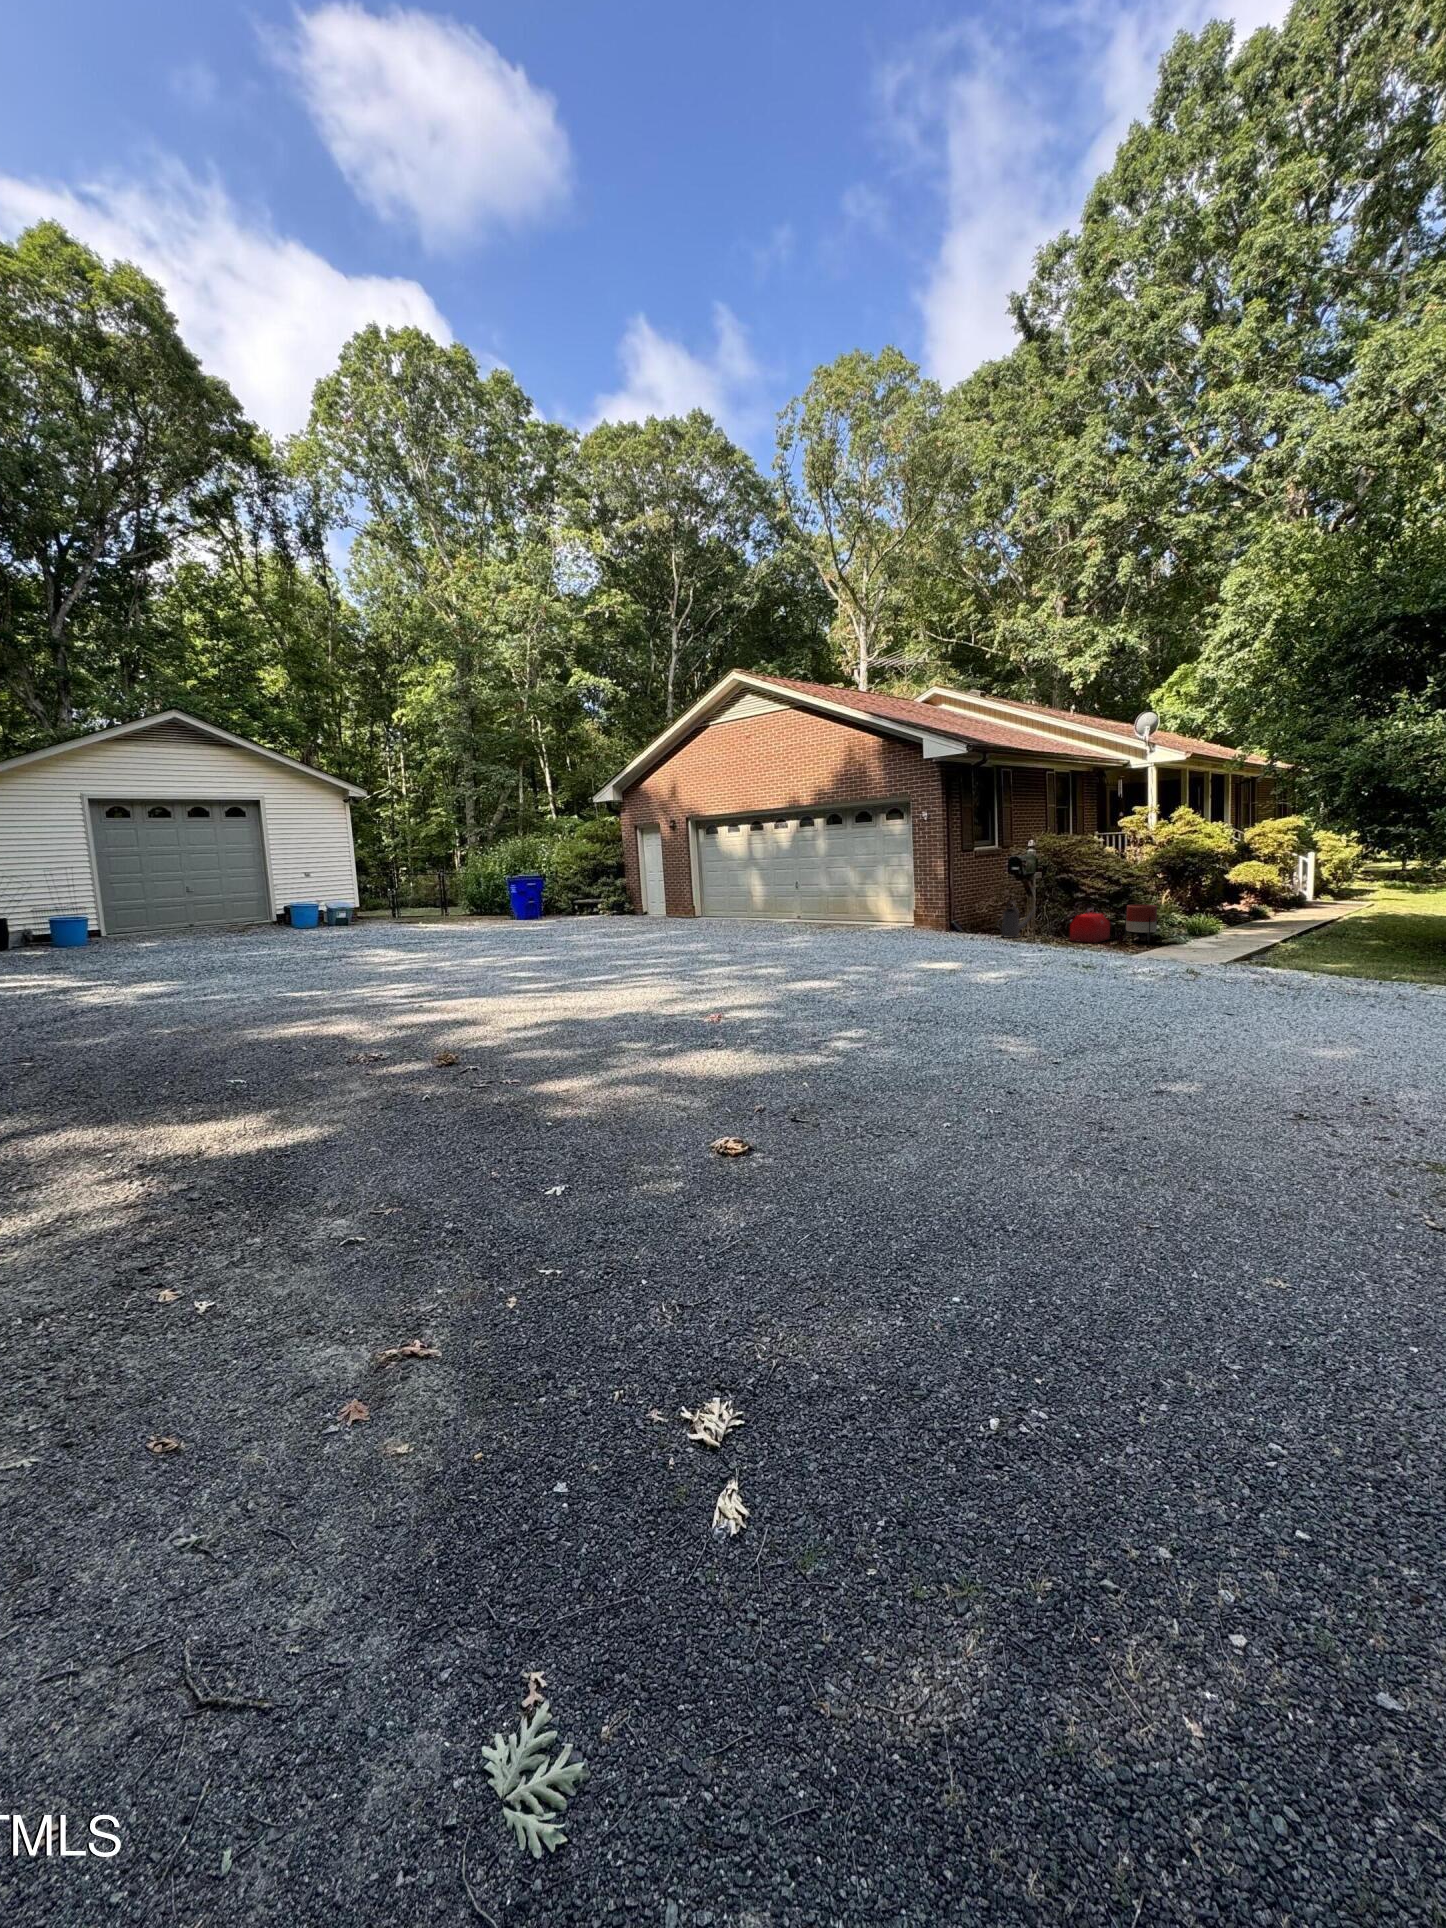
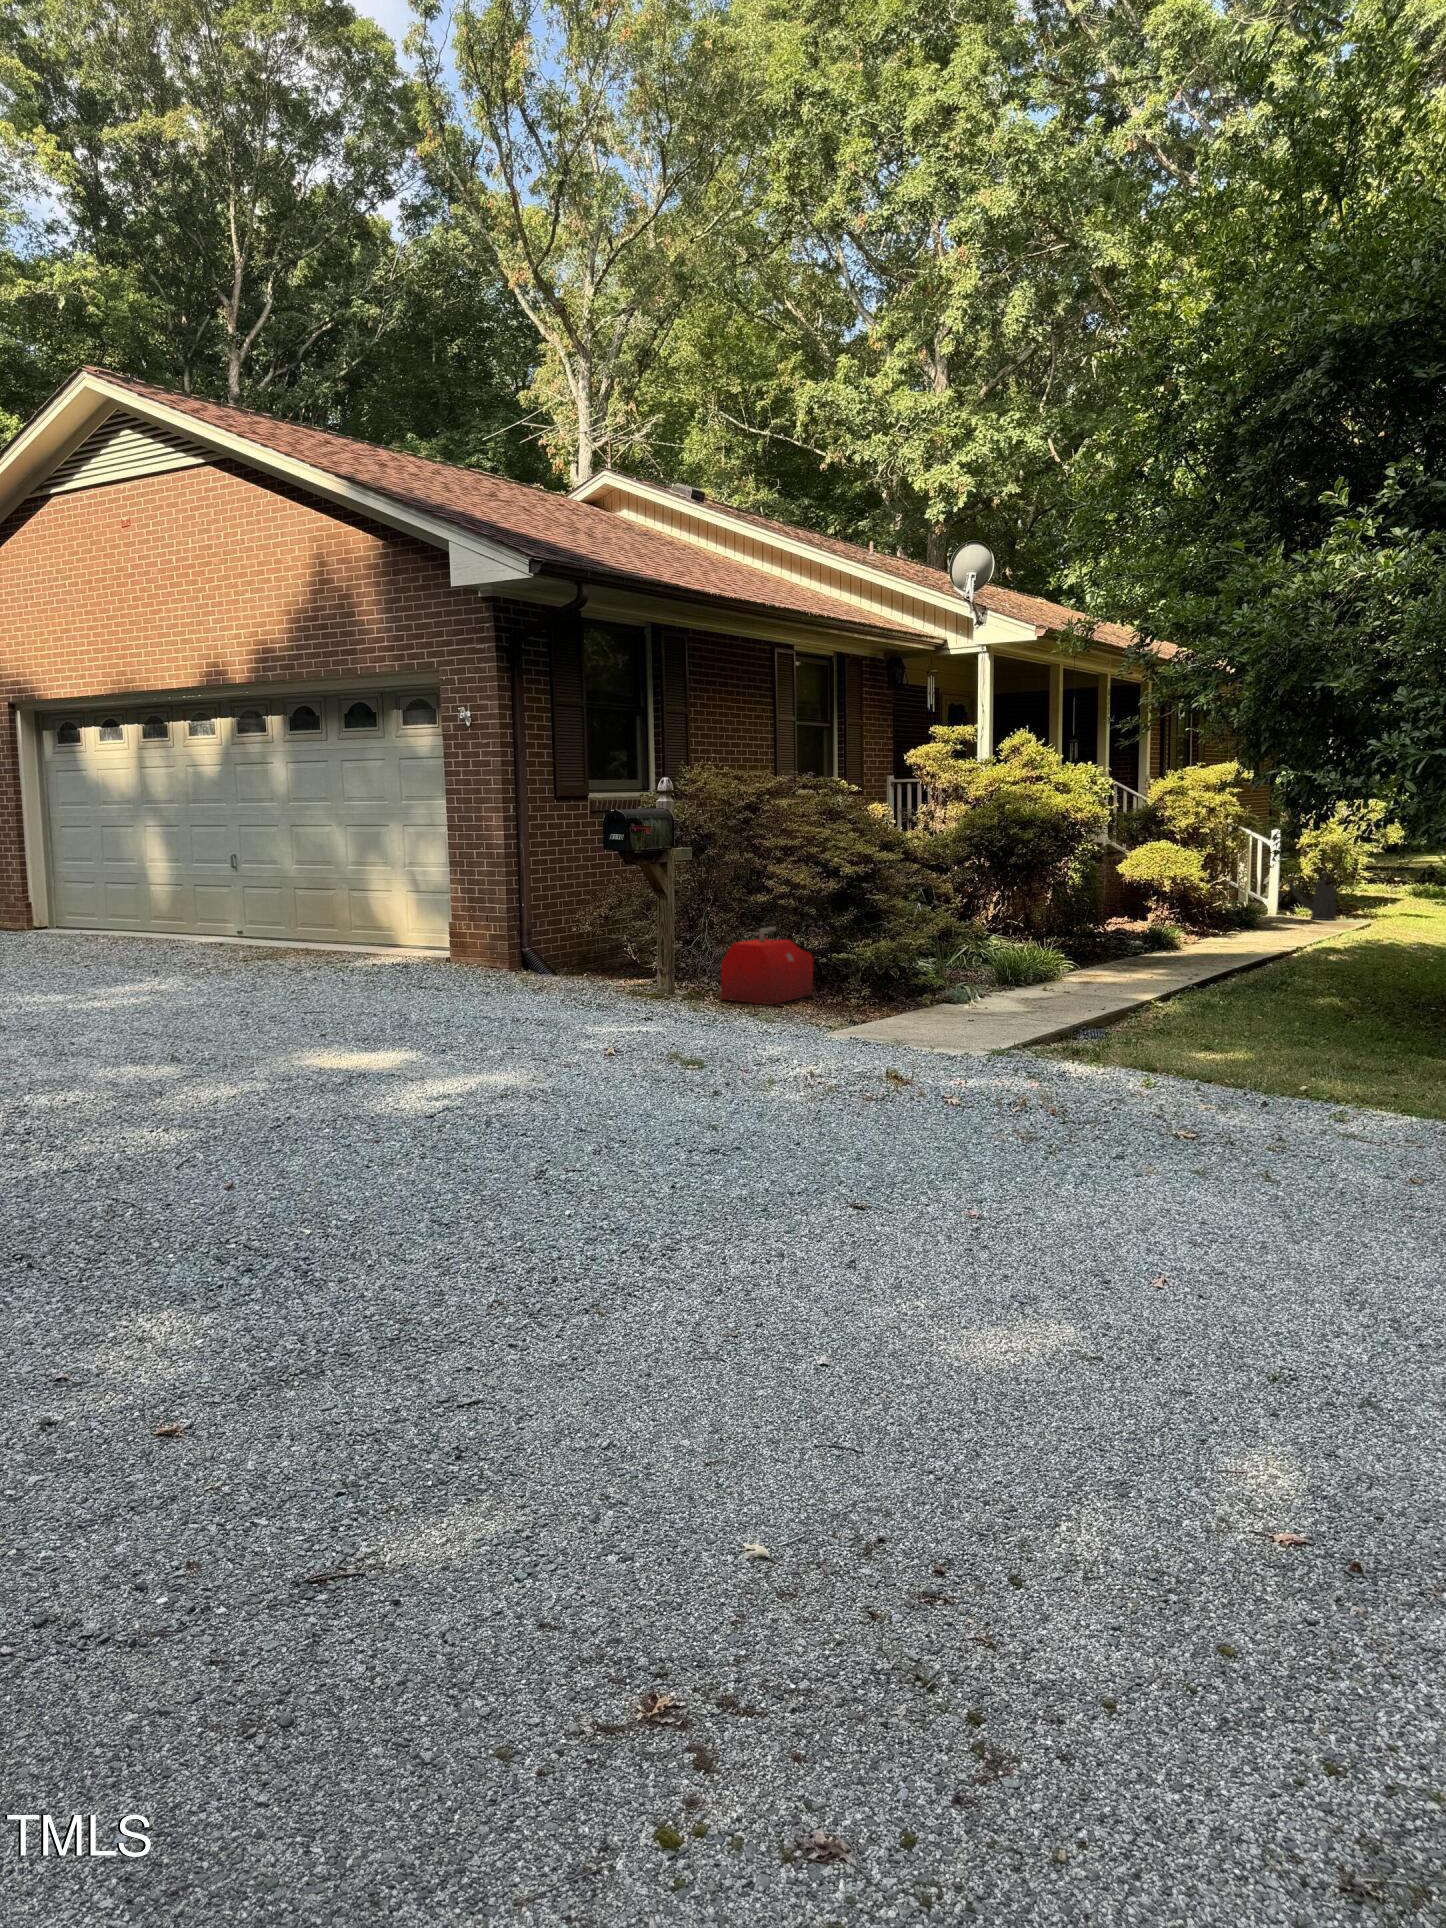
watering can: present [1001,902,1036,938] -> present [1285,871,1343,920]
planter: present [1125,905,1157,942] -> none [834,921,898,1009]

